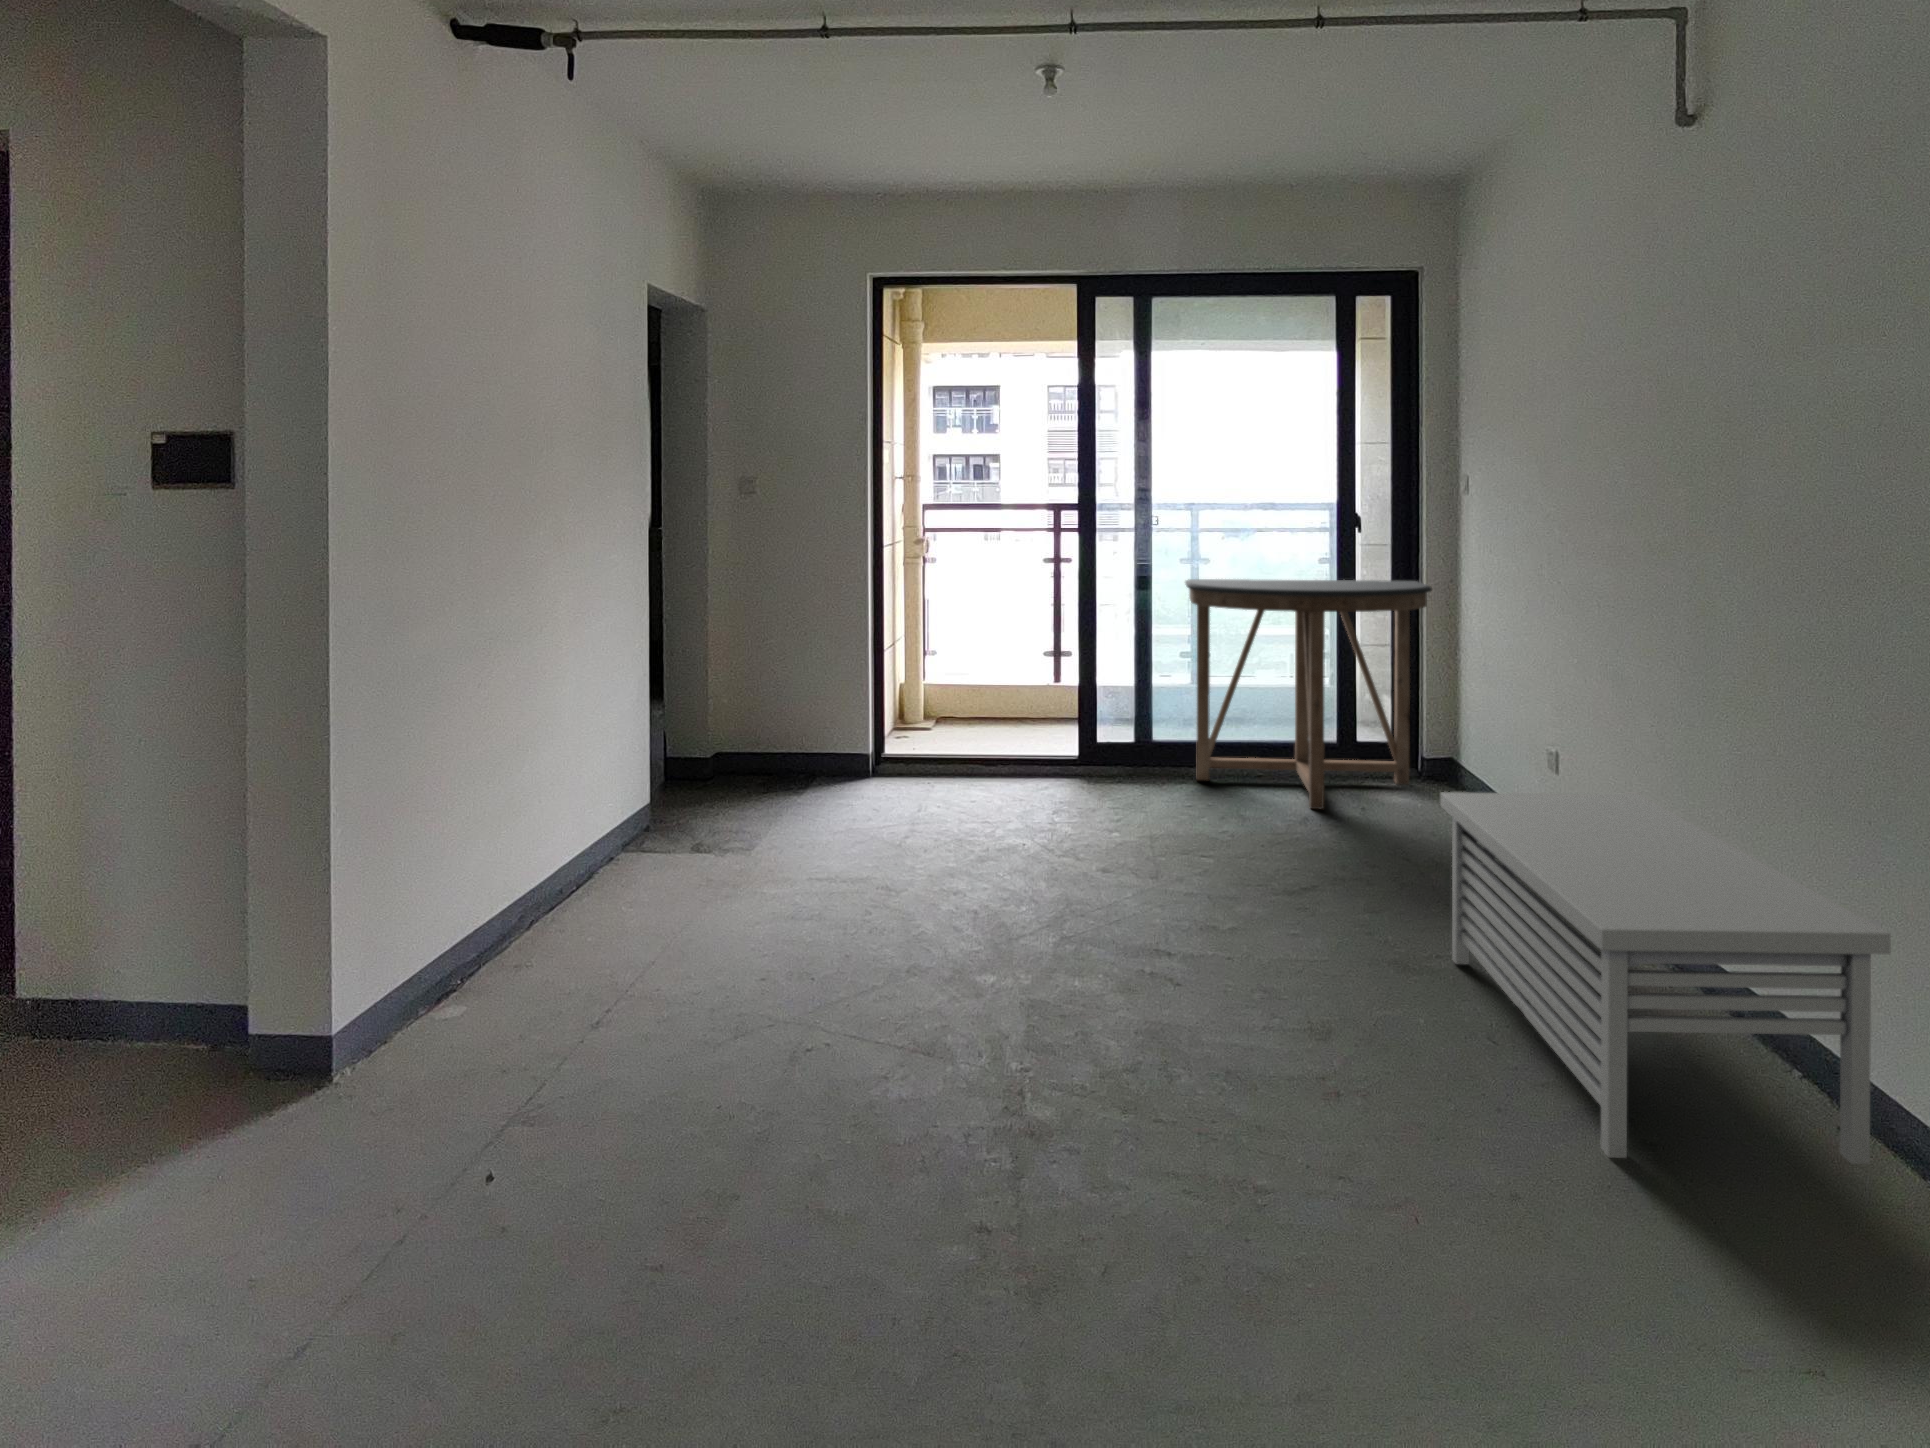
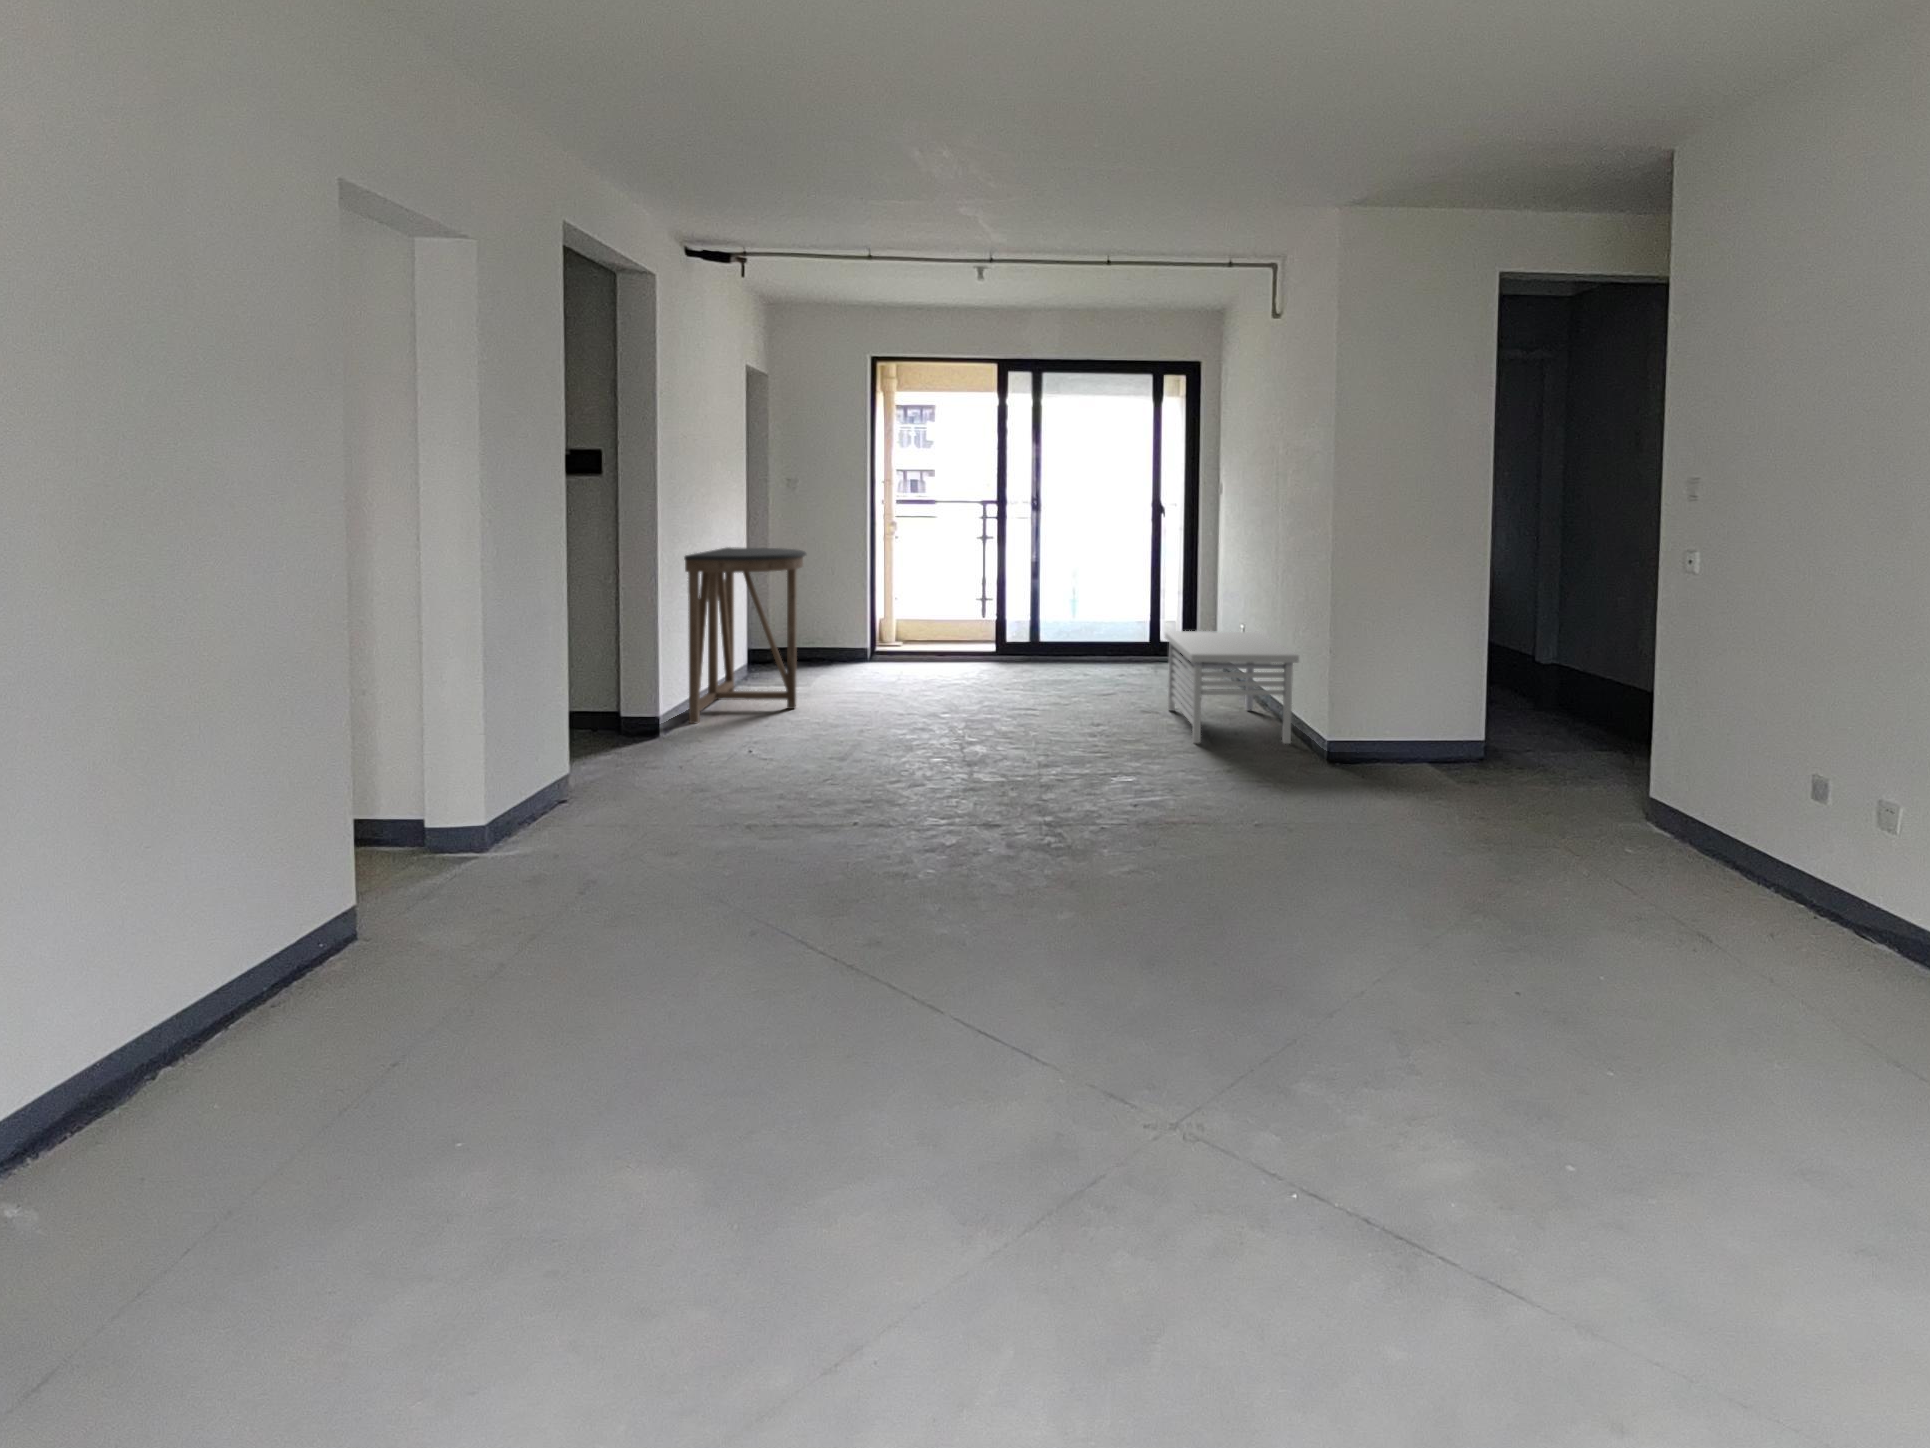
console table: present [1185,579,1432,809] -> present [684,547,806,723]

